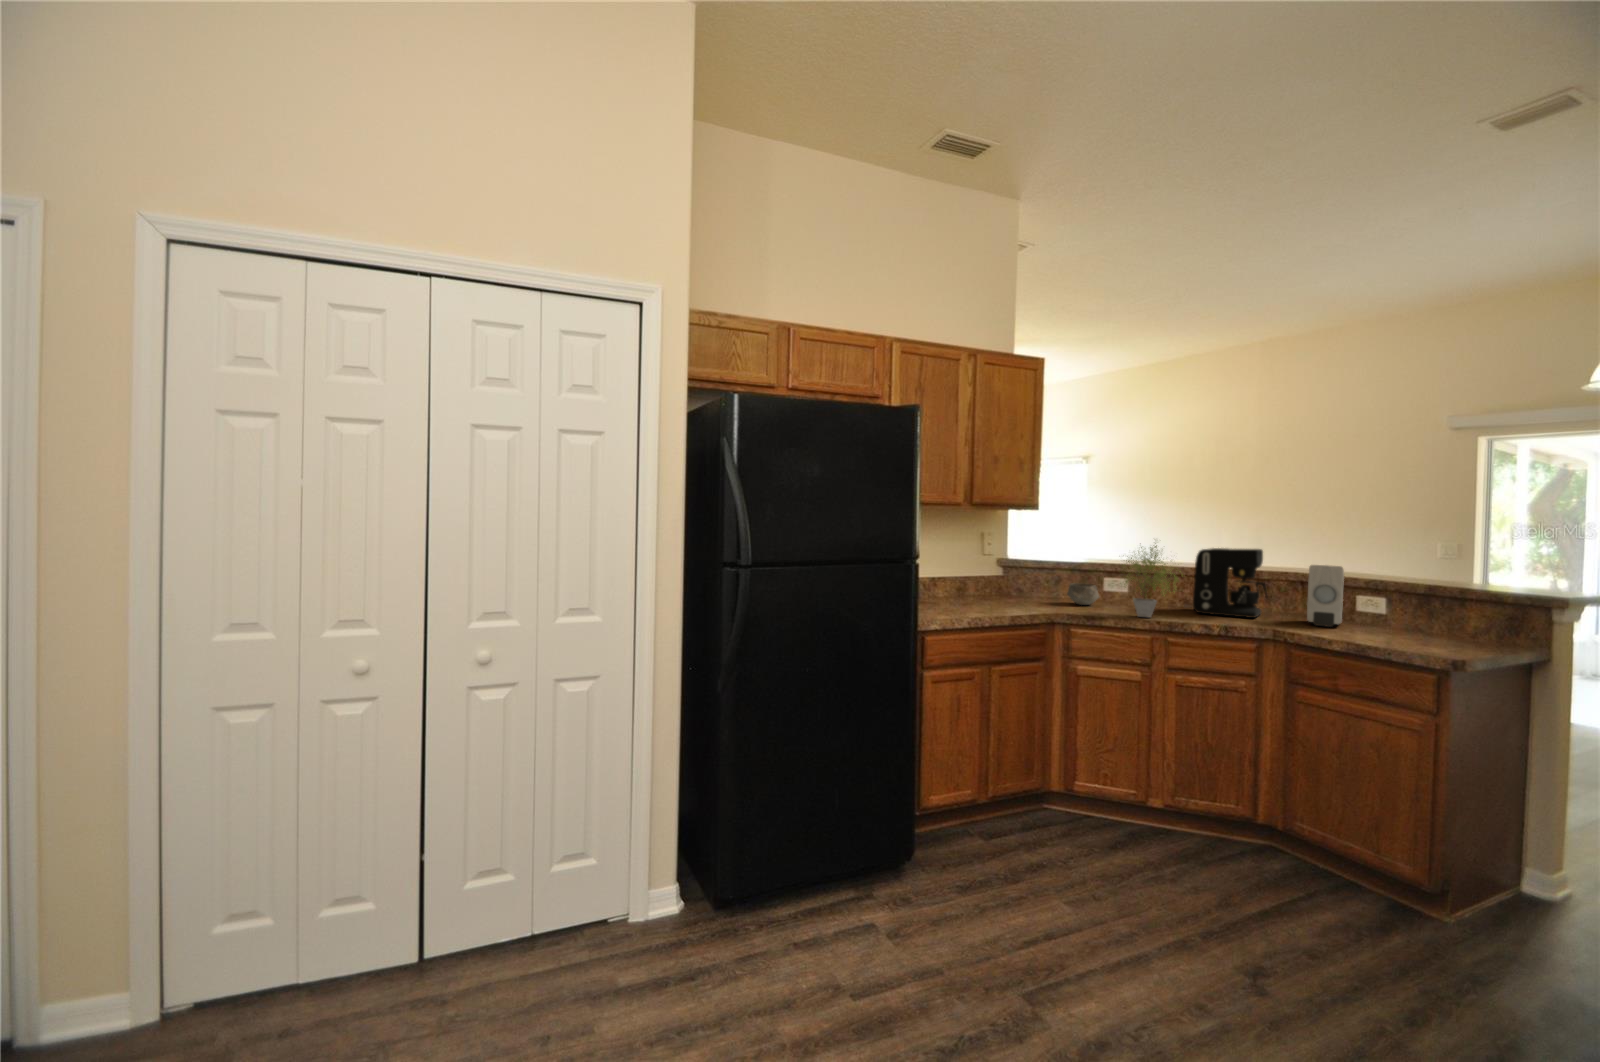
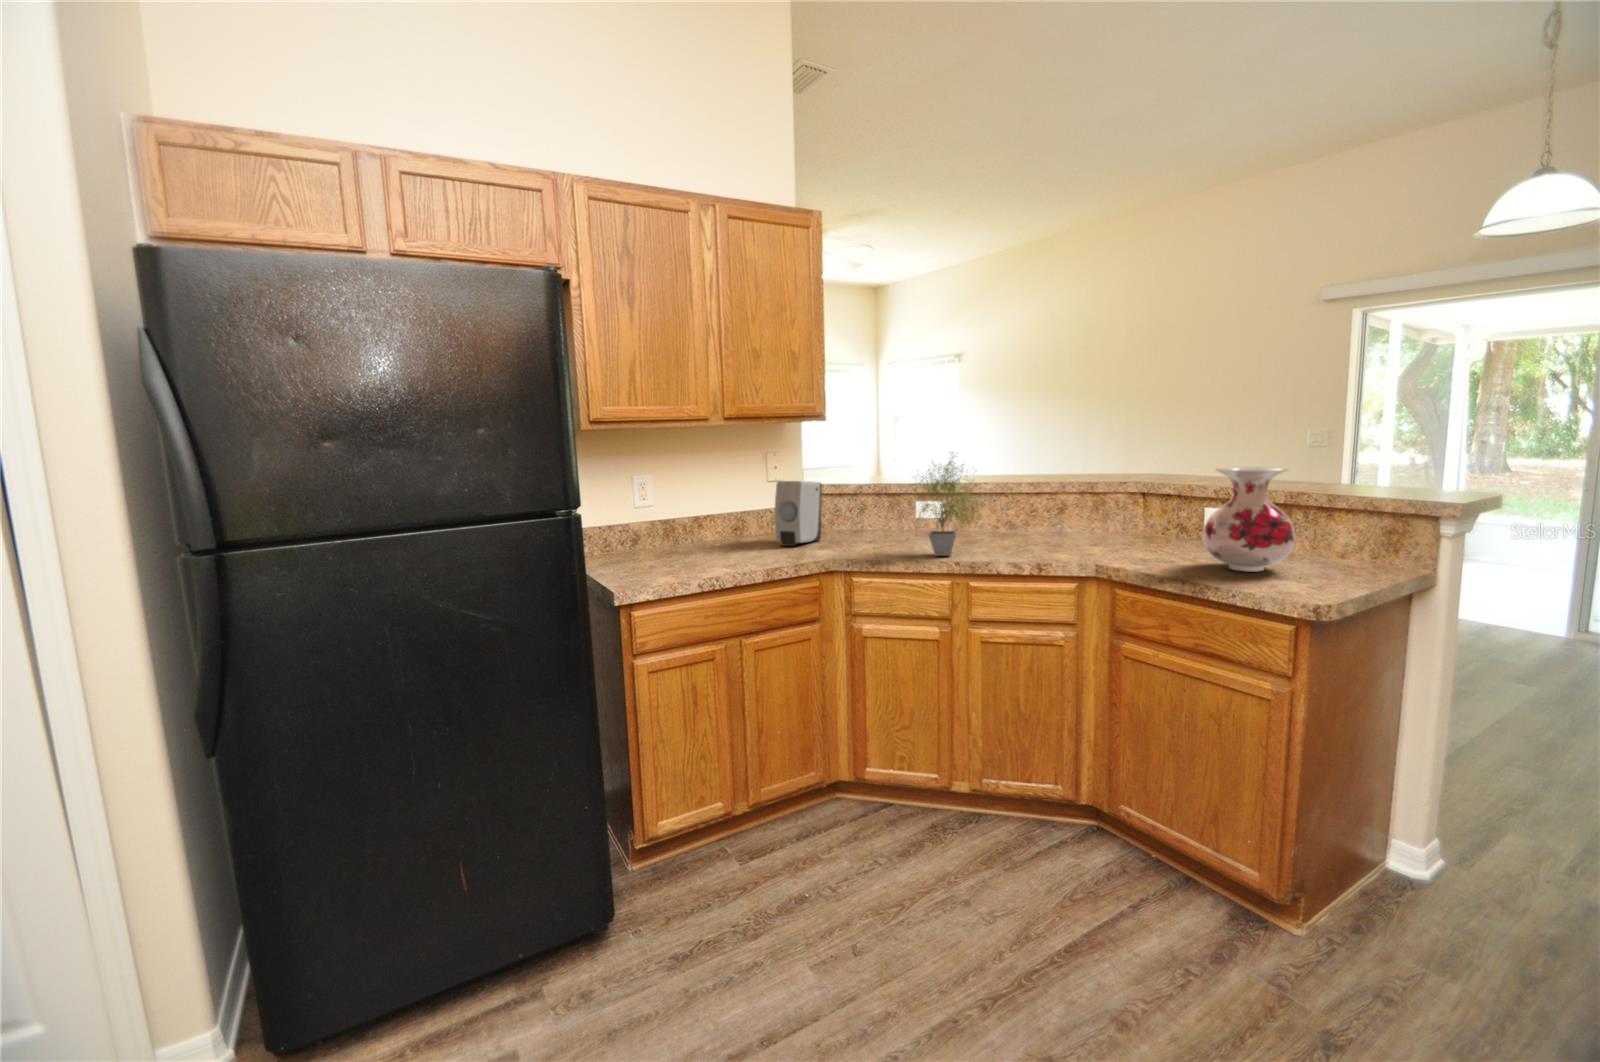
coffee maker: present [1193,548,1267,618] -> none [1009,456,1098,546]
vase: none [1360,562,1433,640] -> present [1202,466,1296,571]
soap dispenser: present [1307,565,1344,627] -> present [775,481,822,546]
bowl: present [1067,583,1099,605] -> none [864,512,903,540]

